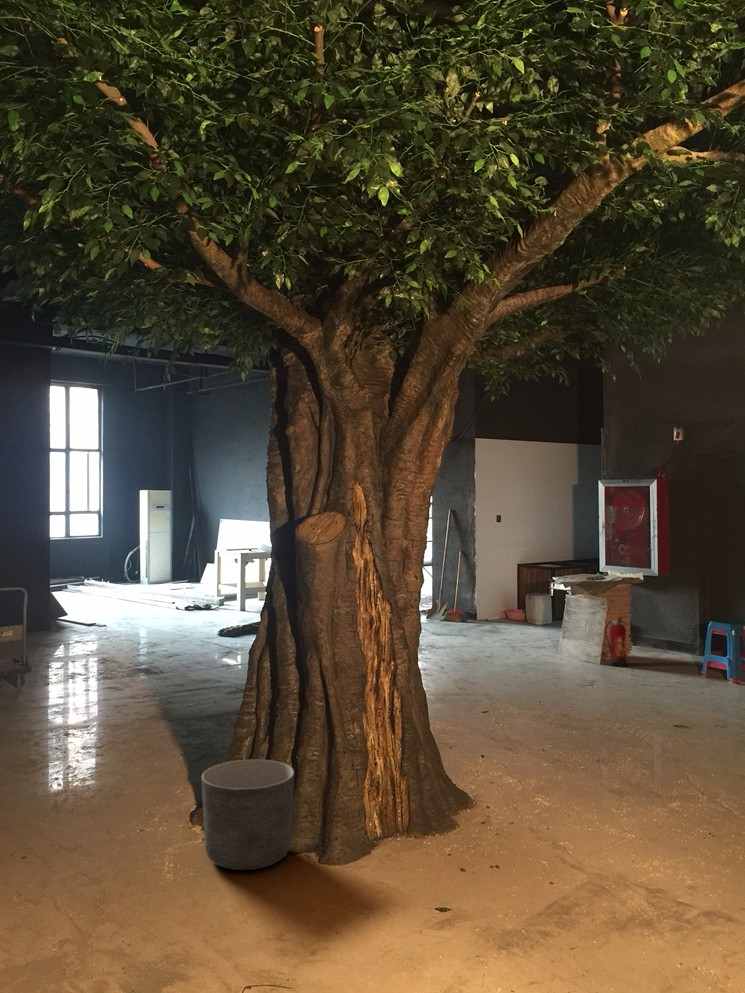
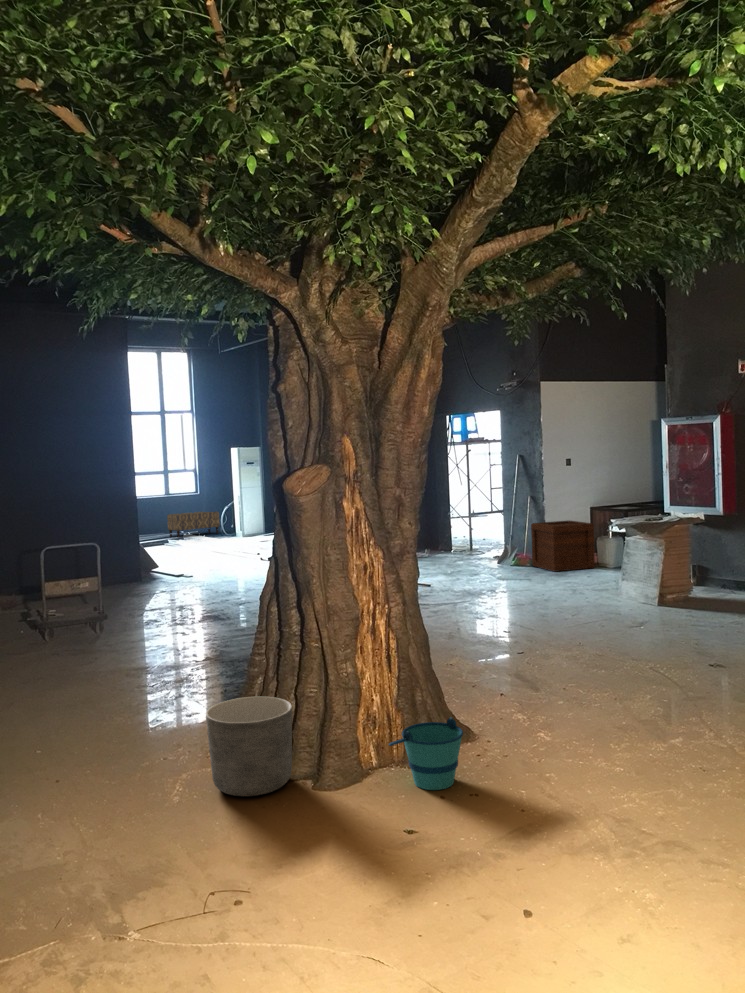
bench: none [65,556,122,583] -> present [167,512,220,537]
wooden crate: none [464,577,526,629] -> present [531,521,595,572]
fire extinguisher: present [605,617,627,666] -> none [661,557,685,607]
bucket: none [395,781,475,859] -> present [389,717,463,790]

